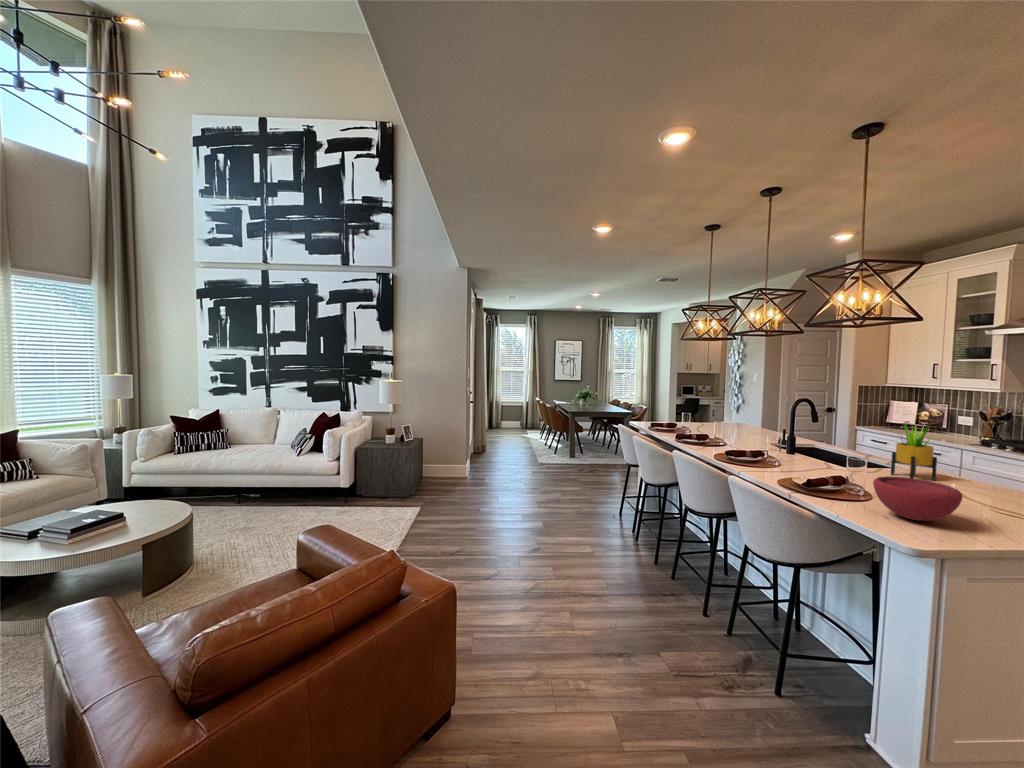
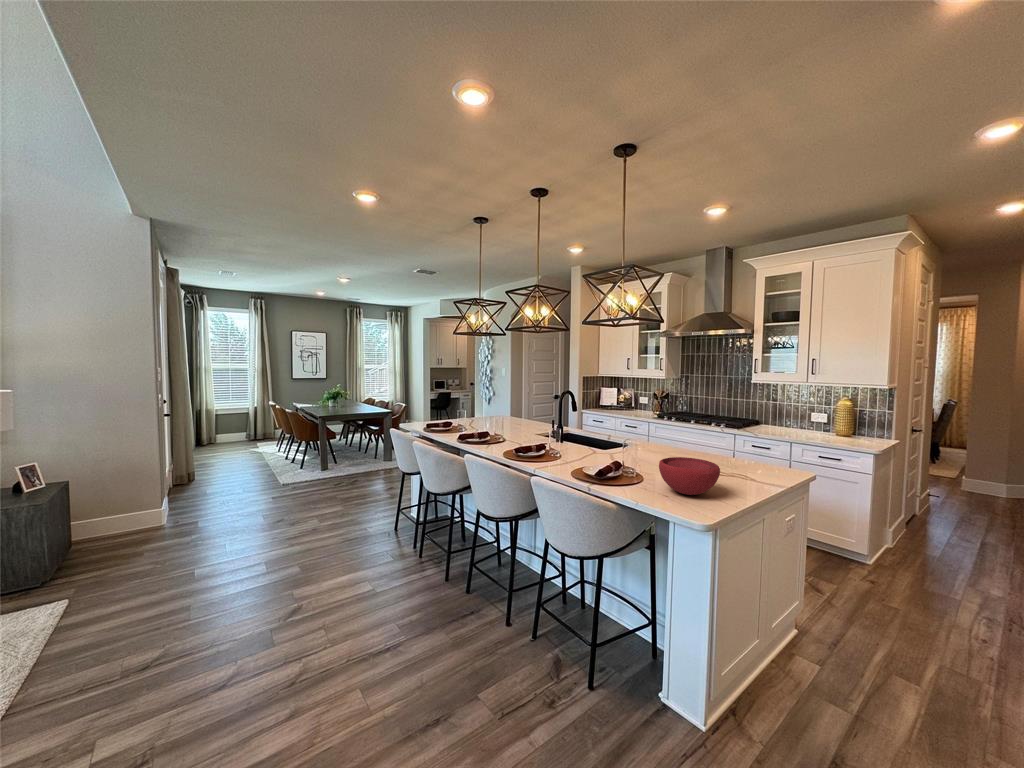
potted plant: present [891,425,937,481] -> none [637,405,666,455]

